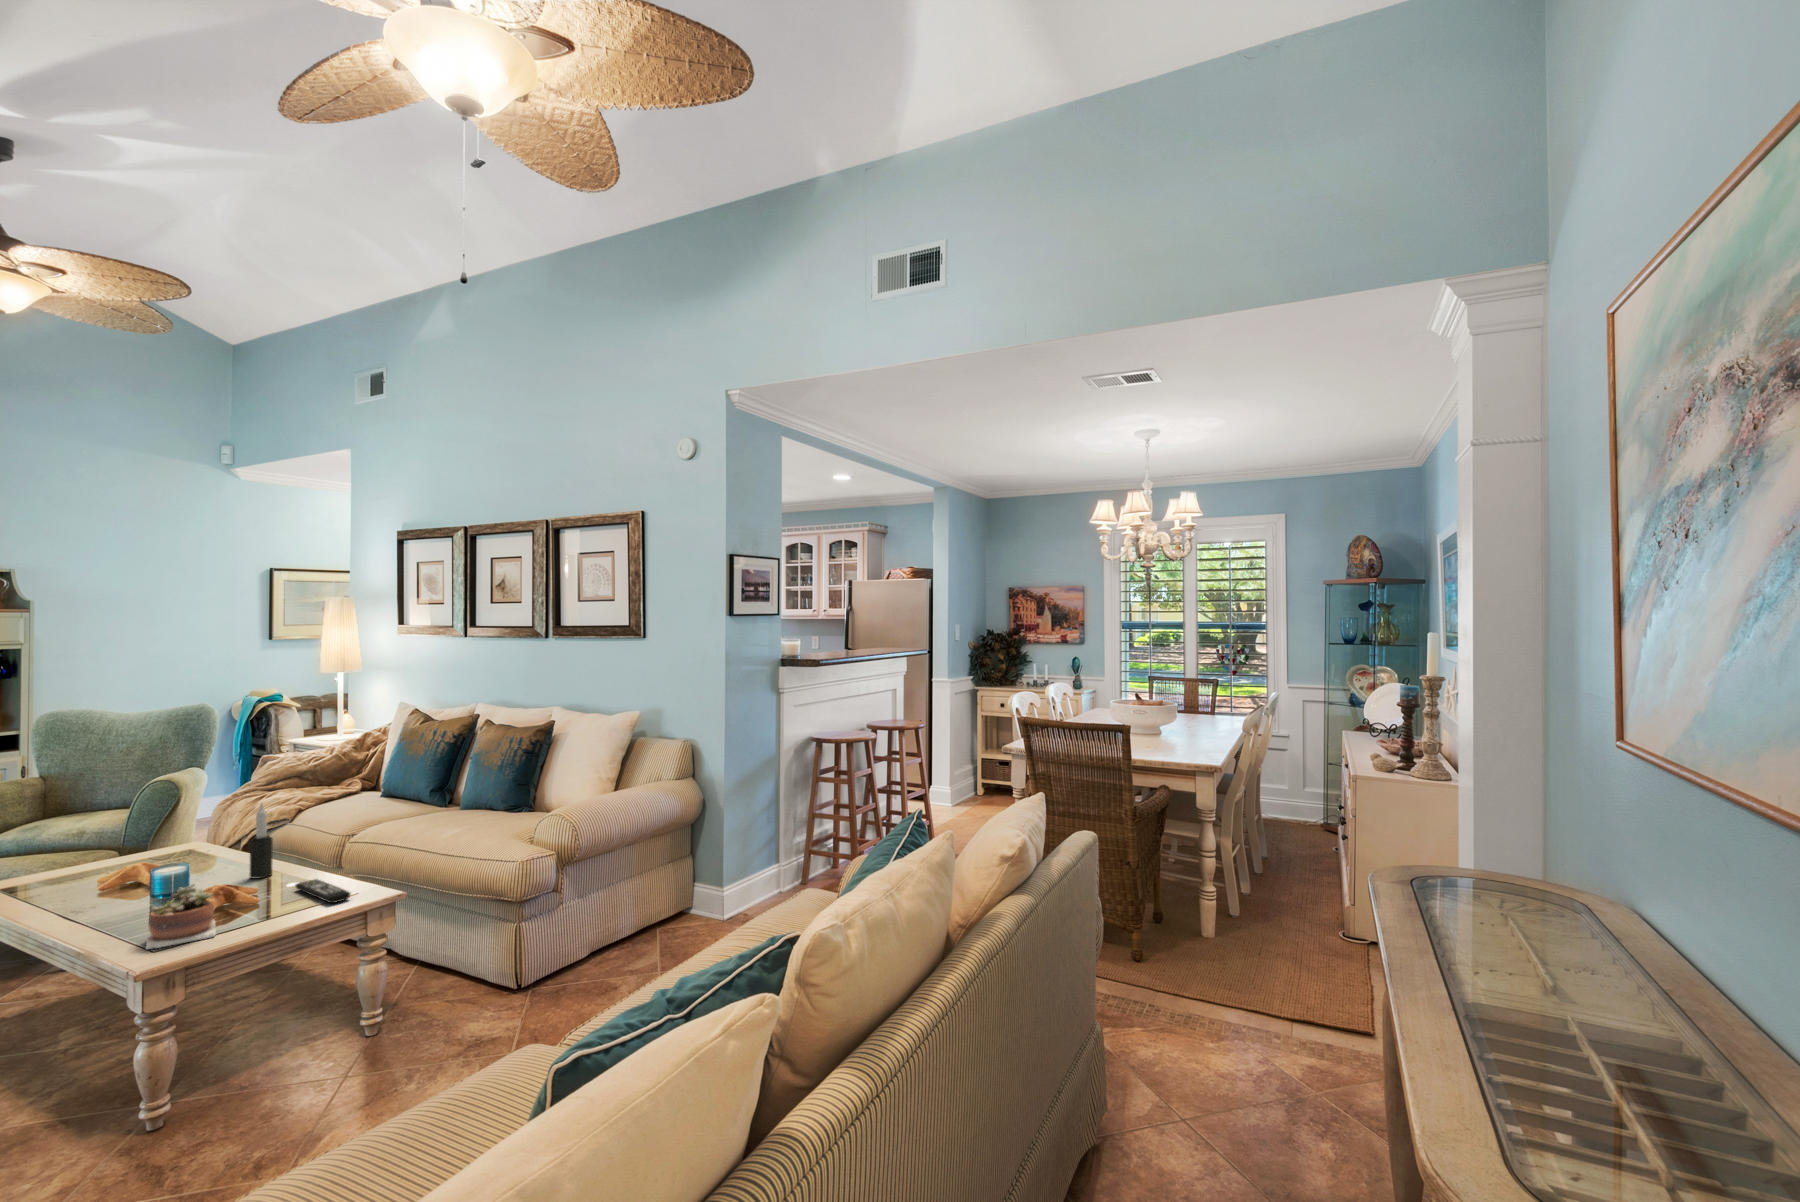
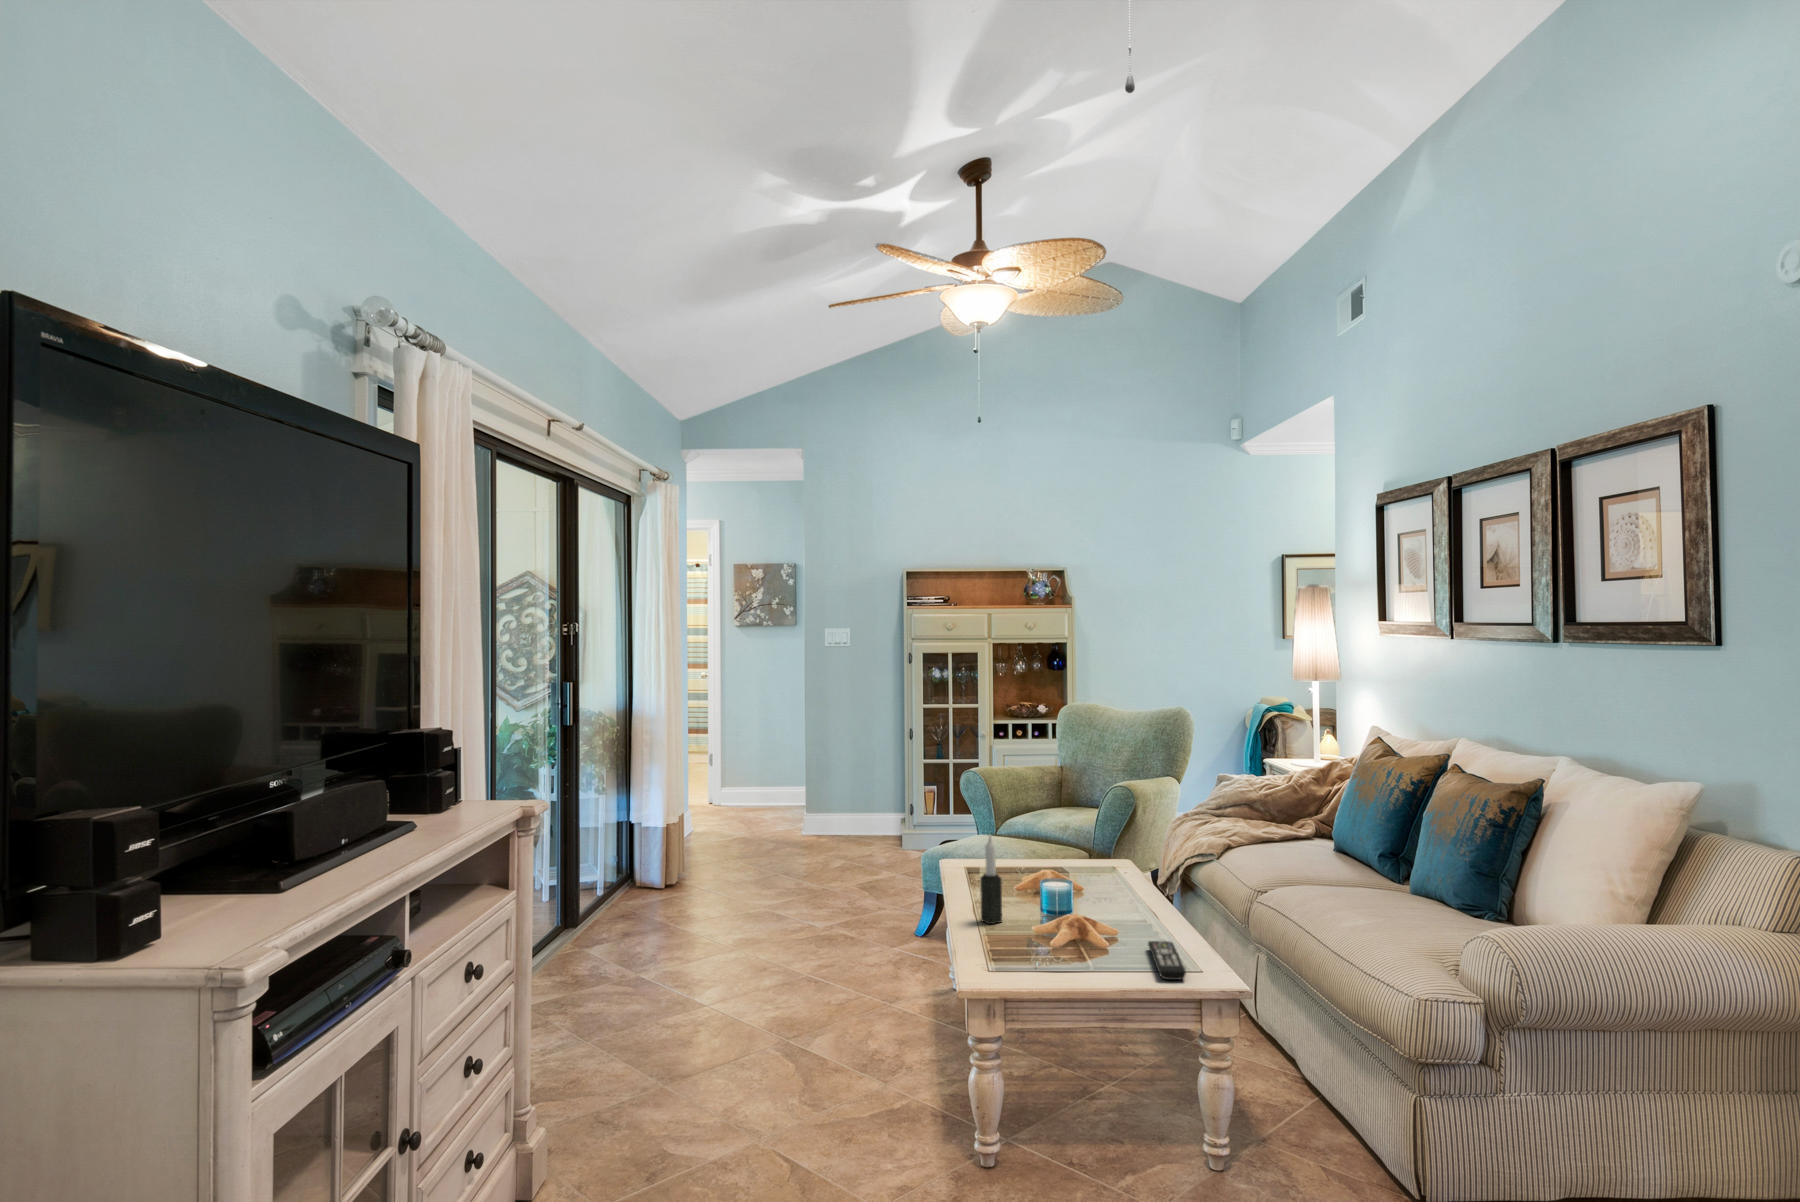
candle: present [250,803,273,878] -> present [980,834,1002,924]
succulent plant: present [146,884,216,949] -> none [984,913,1056,980]

